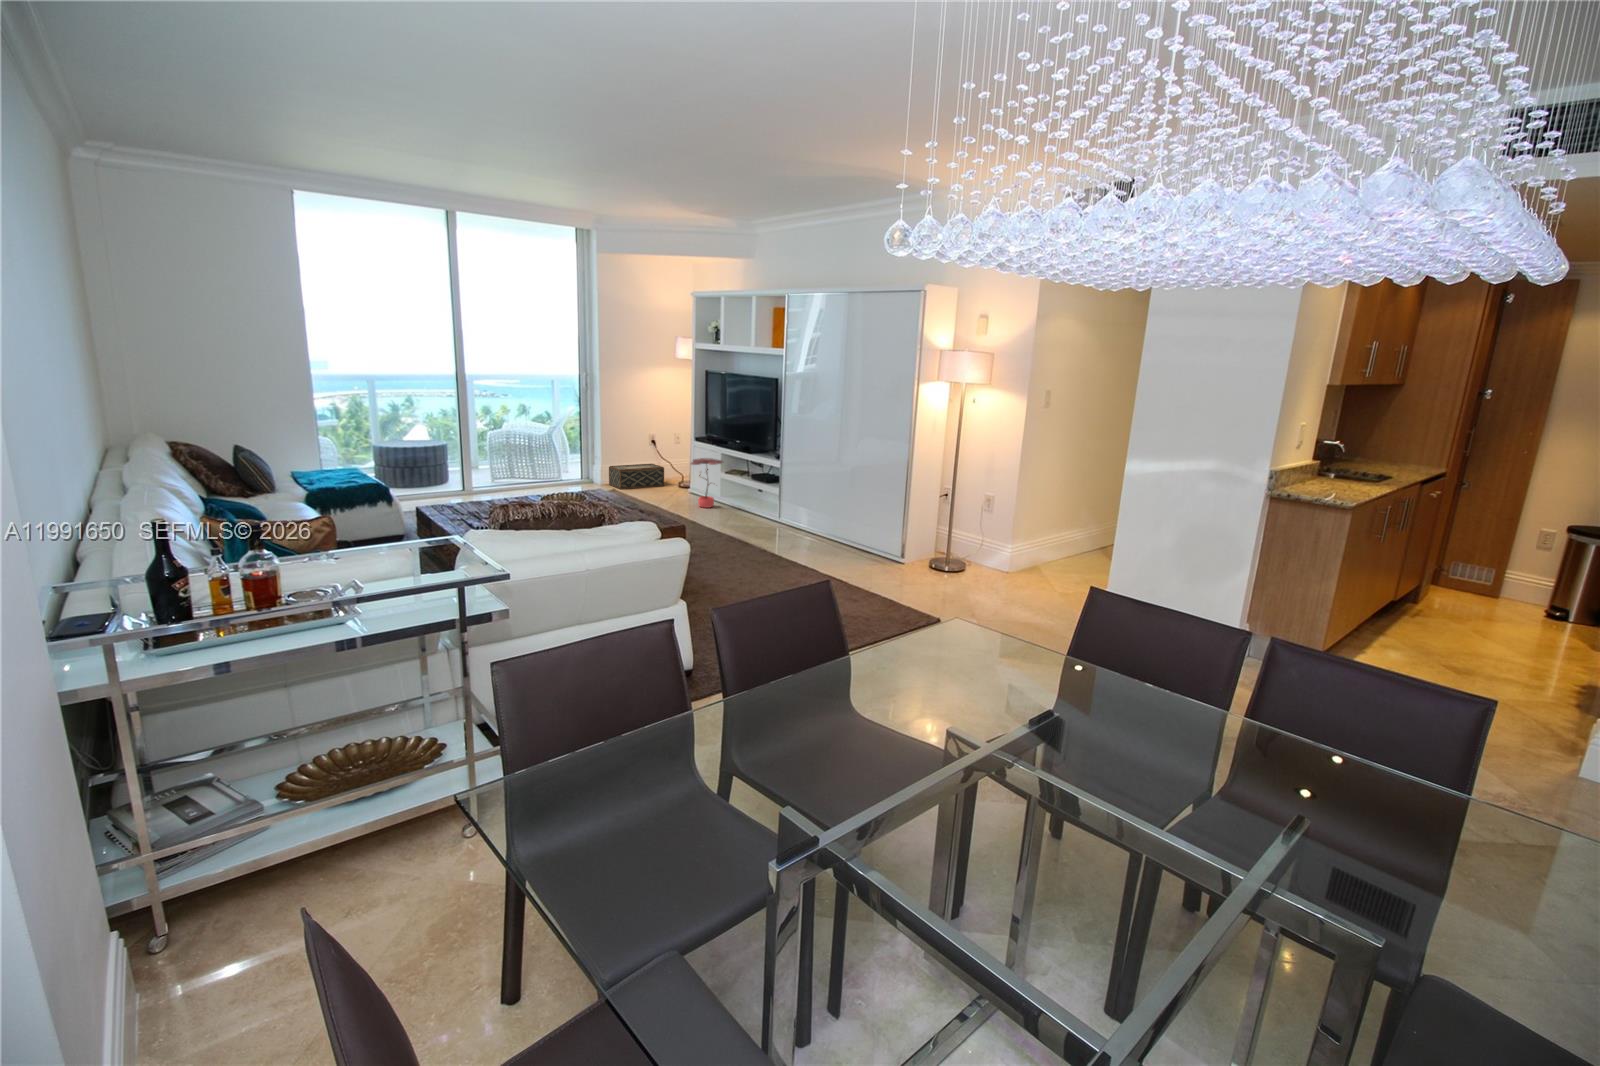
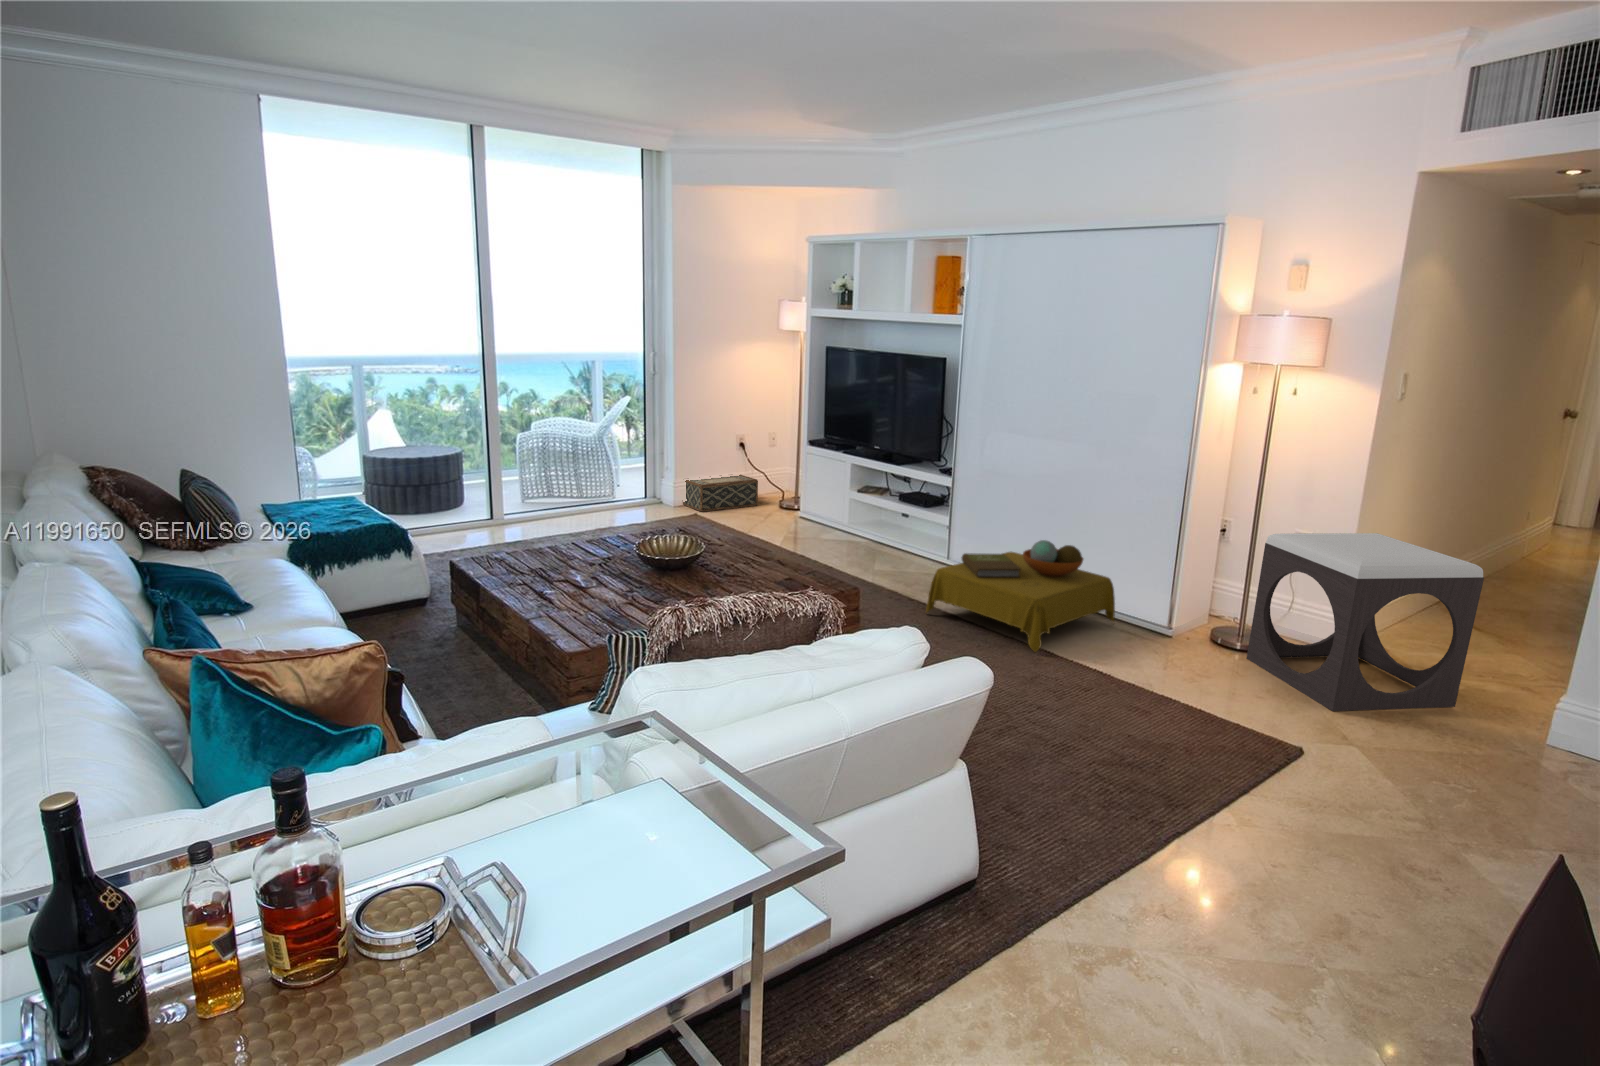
potted plant: present [691,458,722,508] -> none [812,470,857,541]
footstool: none [942,491,1063,600] -> present [1247,533,1484,711]
side table: none [744,498,868,569] -> present [926,540,1115,652]

